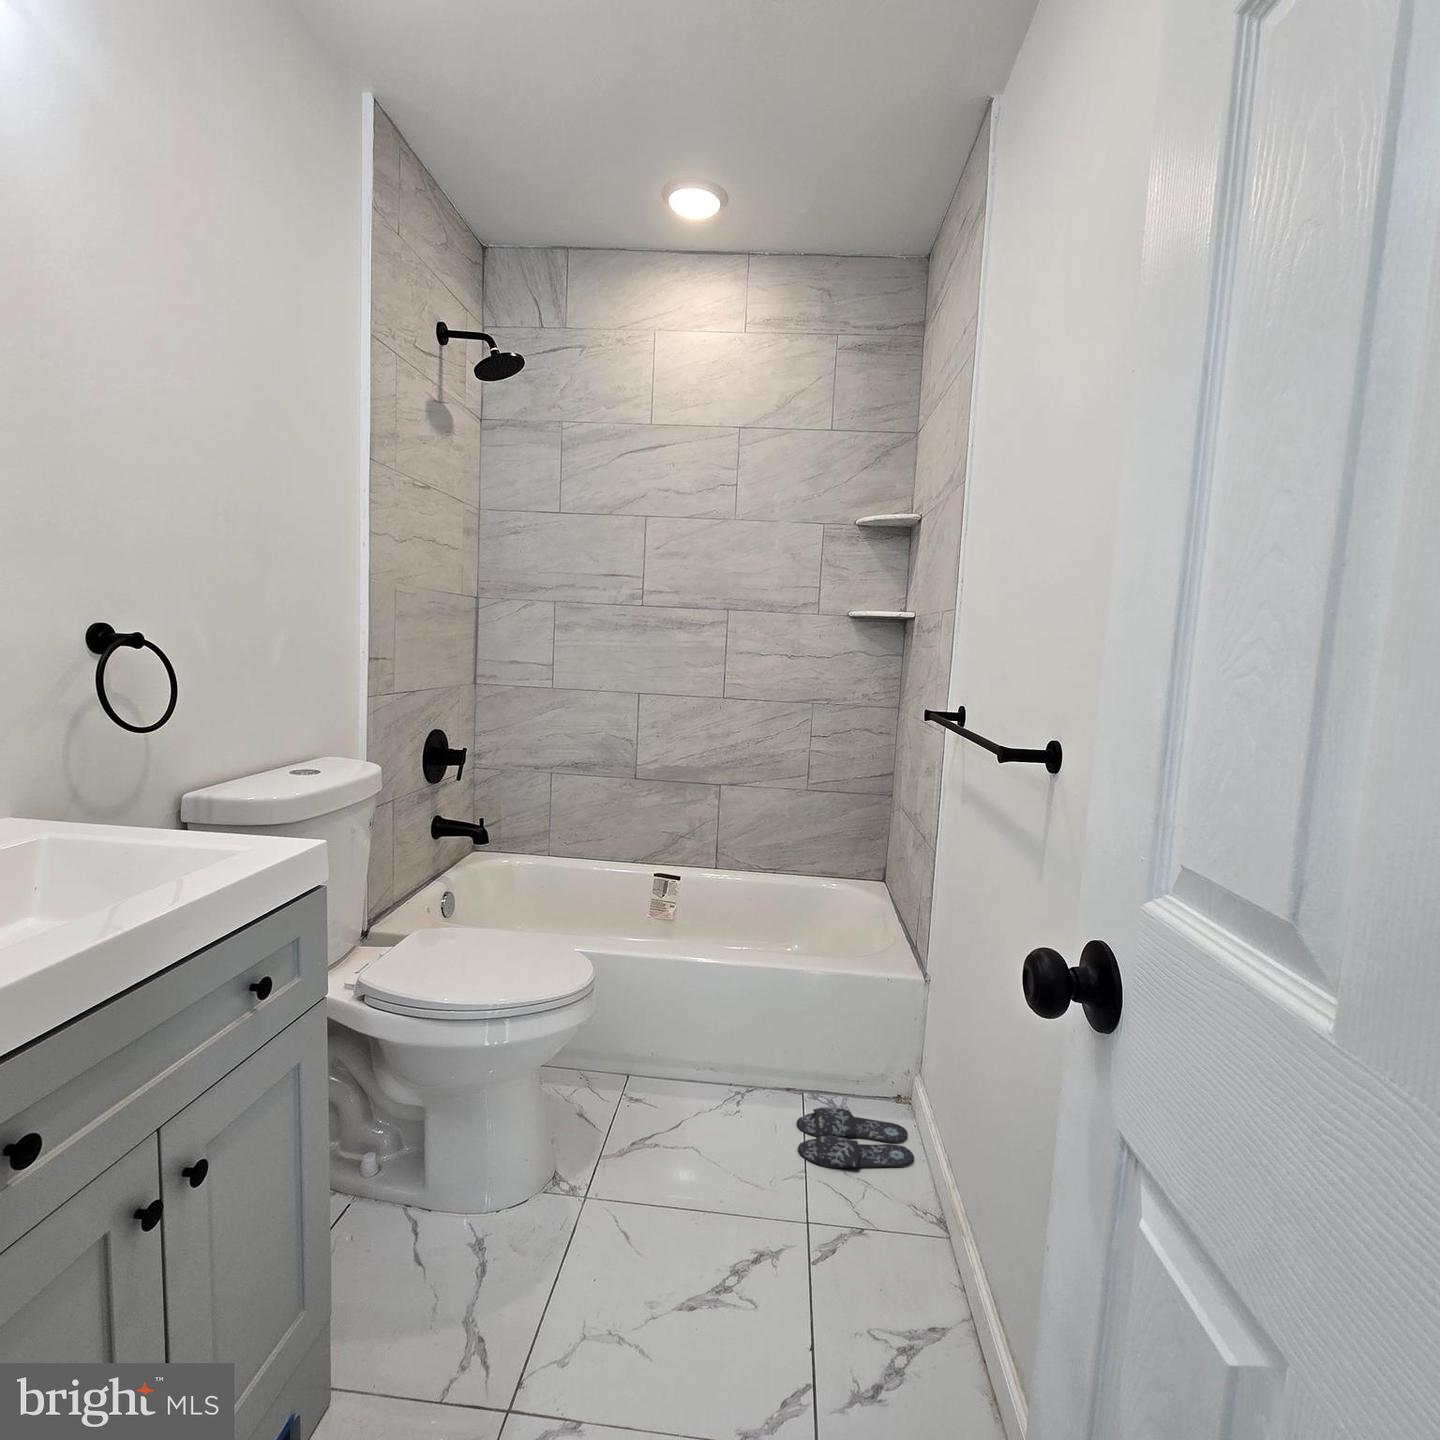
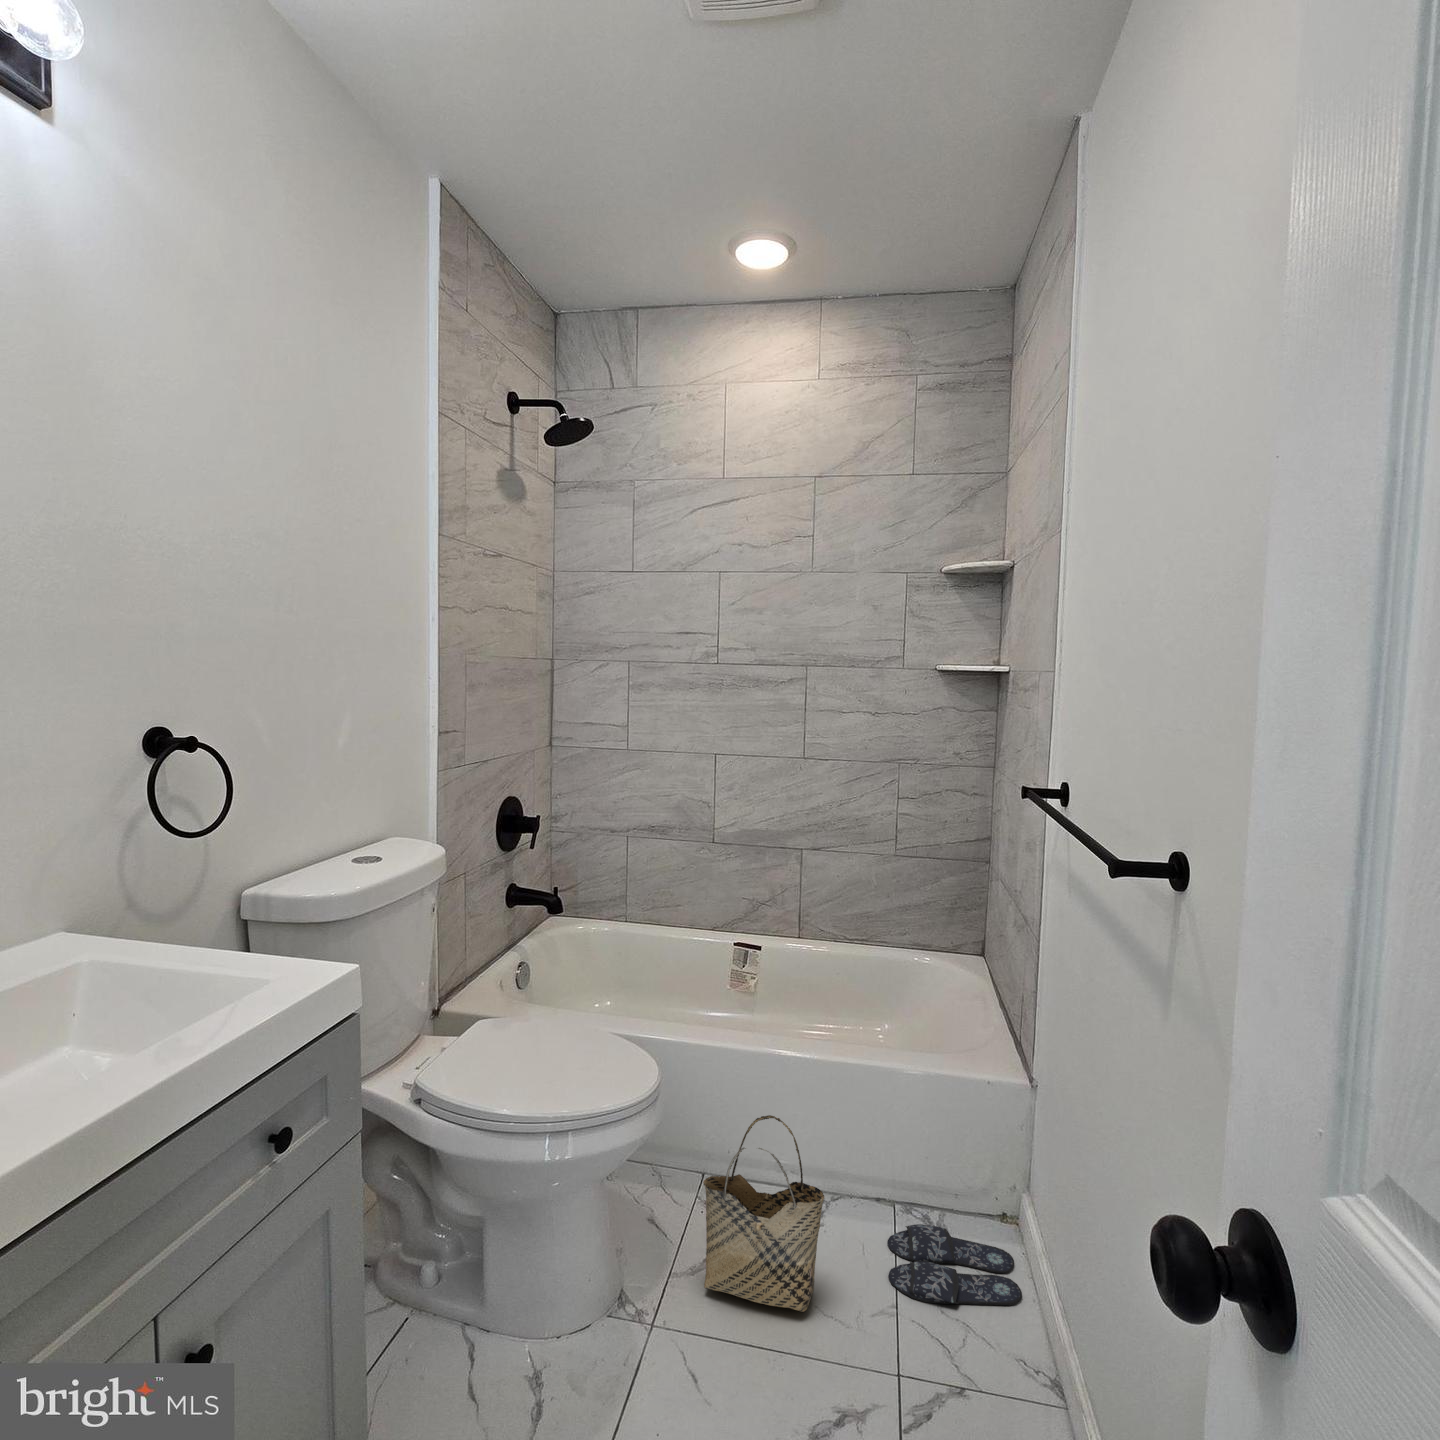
woven basket: none [631,1009,743,1179] -> present [703,1115,824,1312]

